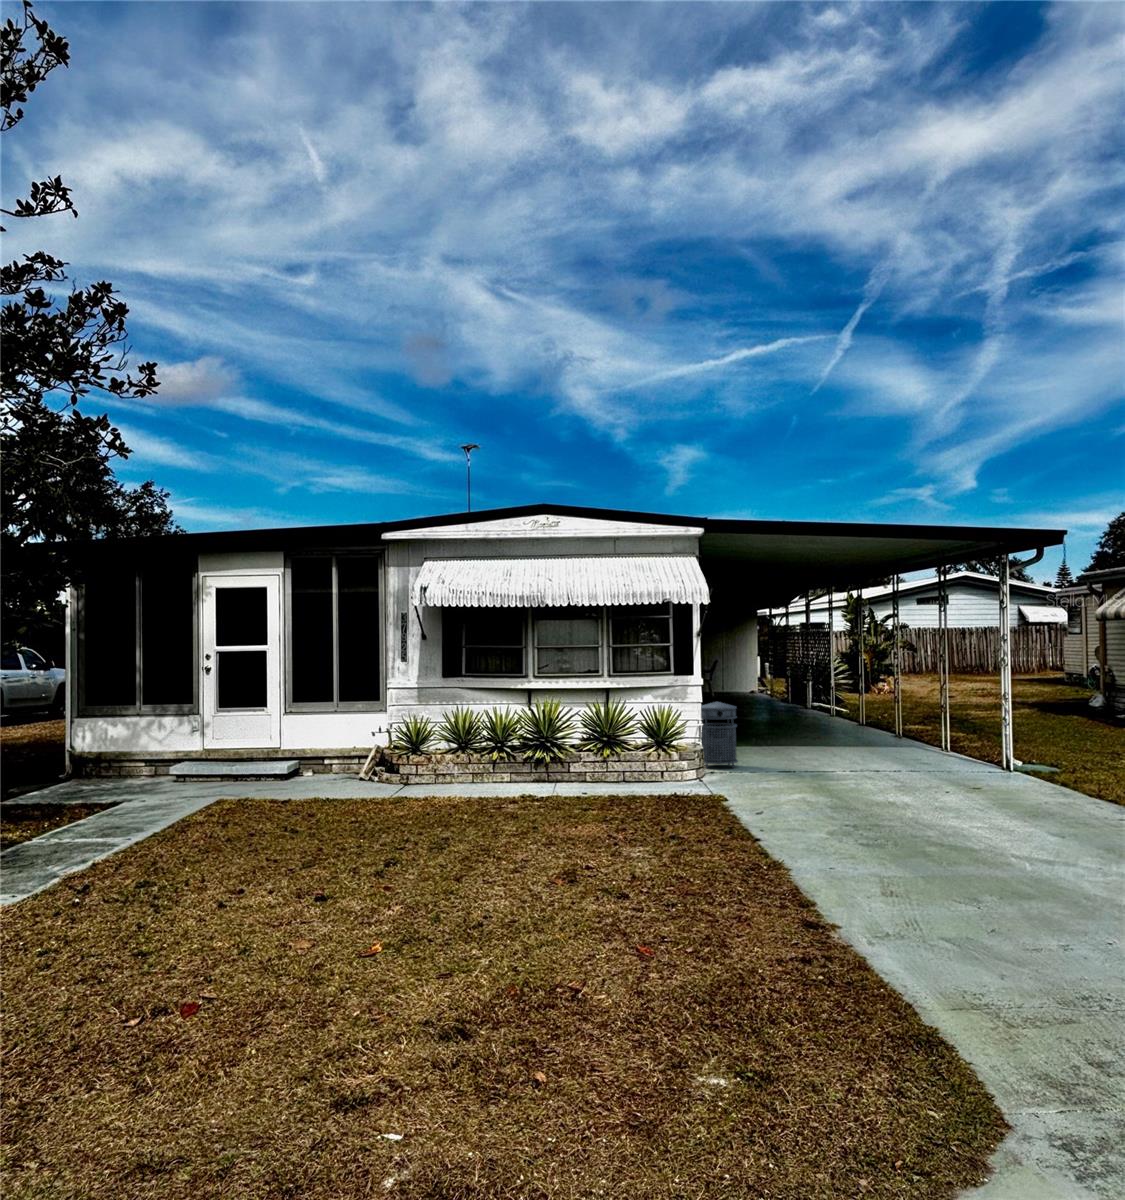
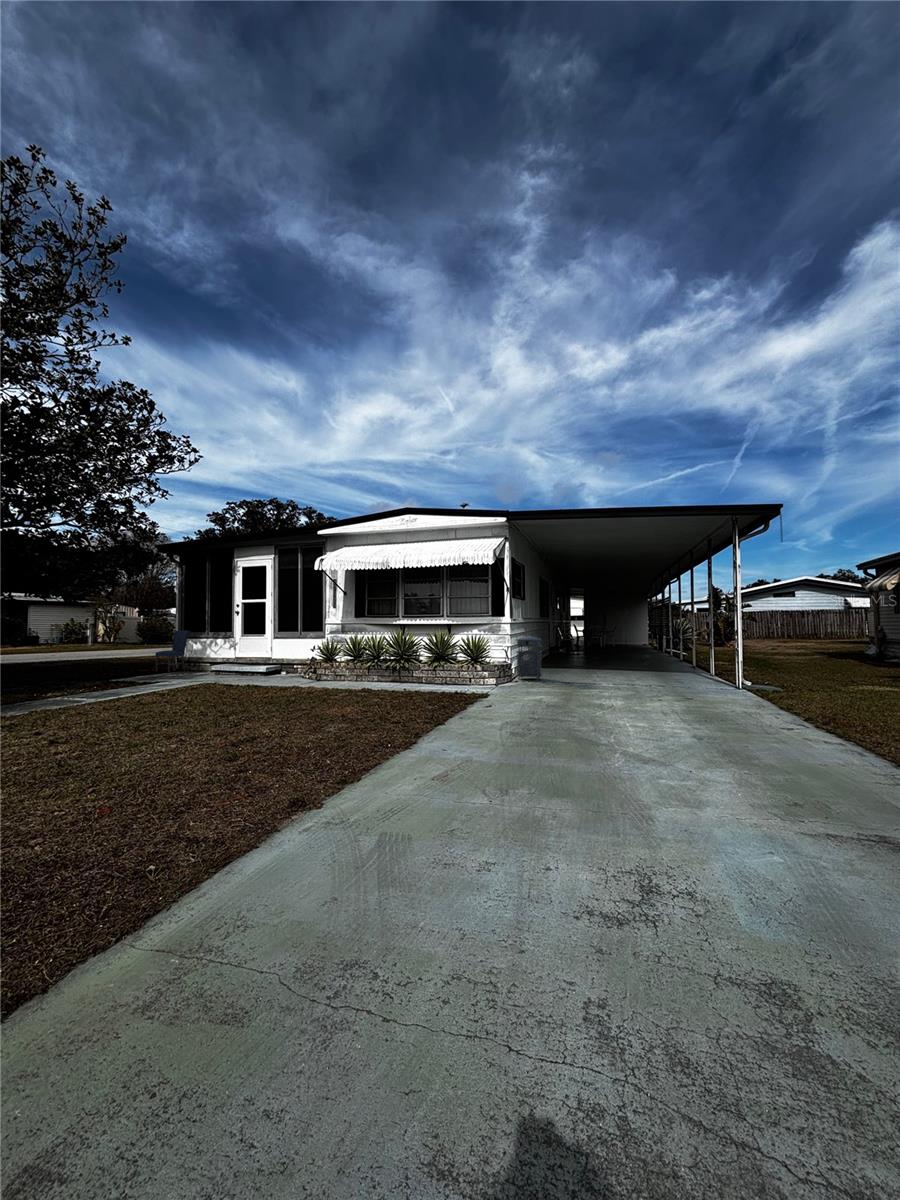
chair: none [49,702,109,780] -> present [155,631,190,672]

